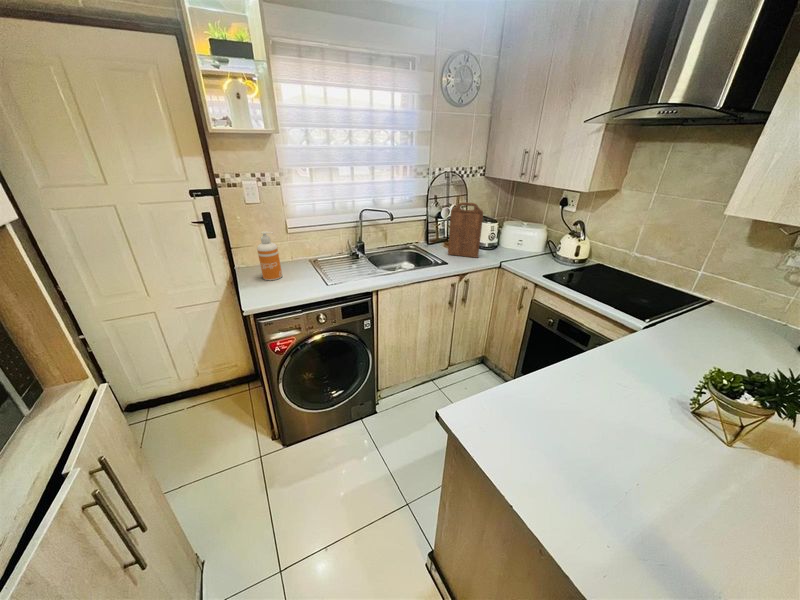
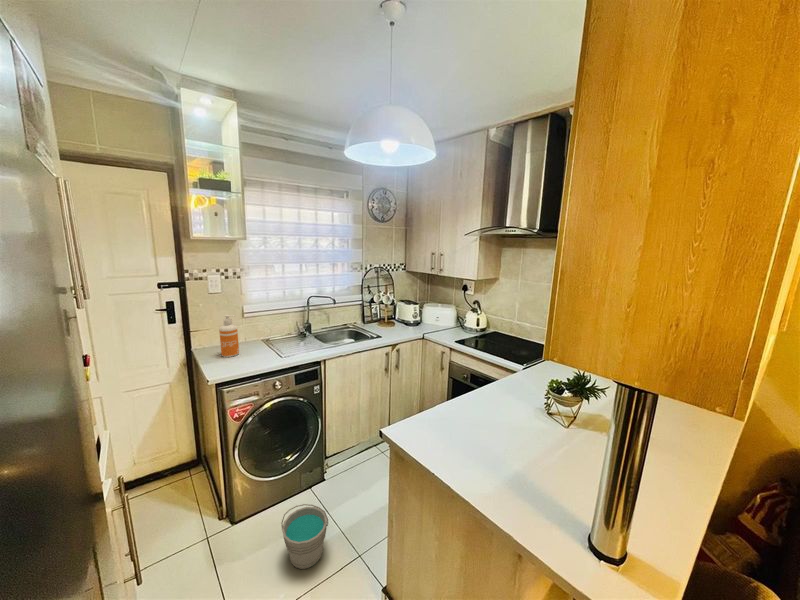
cutting board: present [448,202,483,258] -> none [381,289,406,332]
bucket: none [327,447,375,507] -> present [281,504,328,569]

